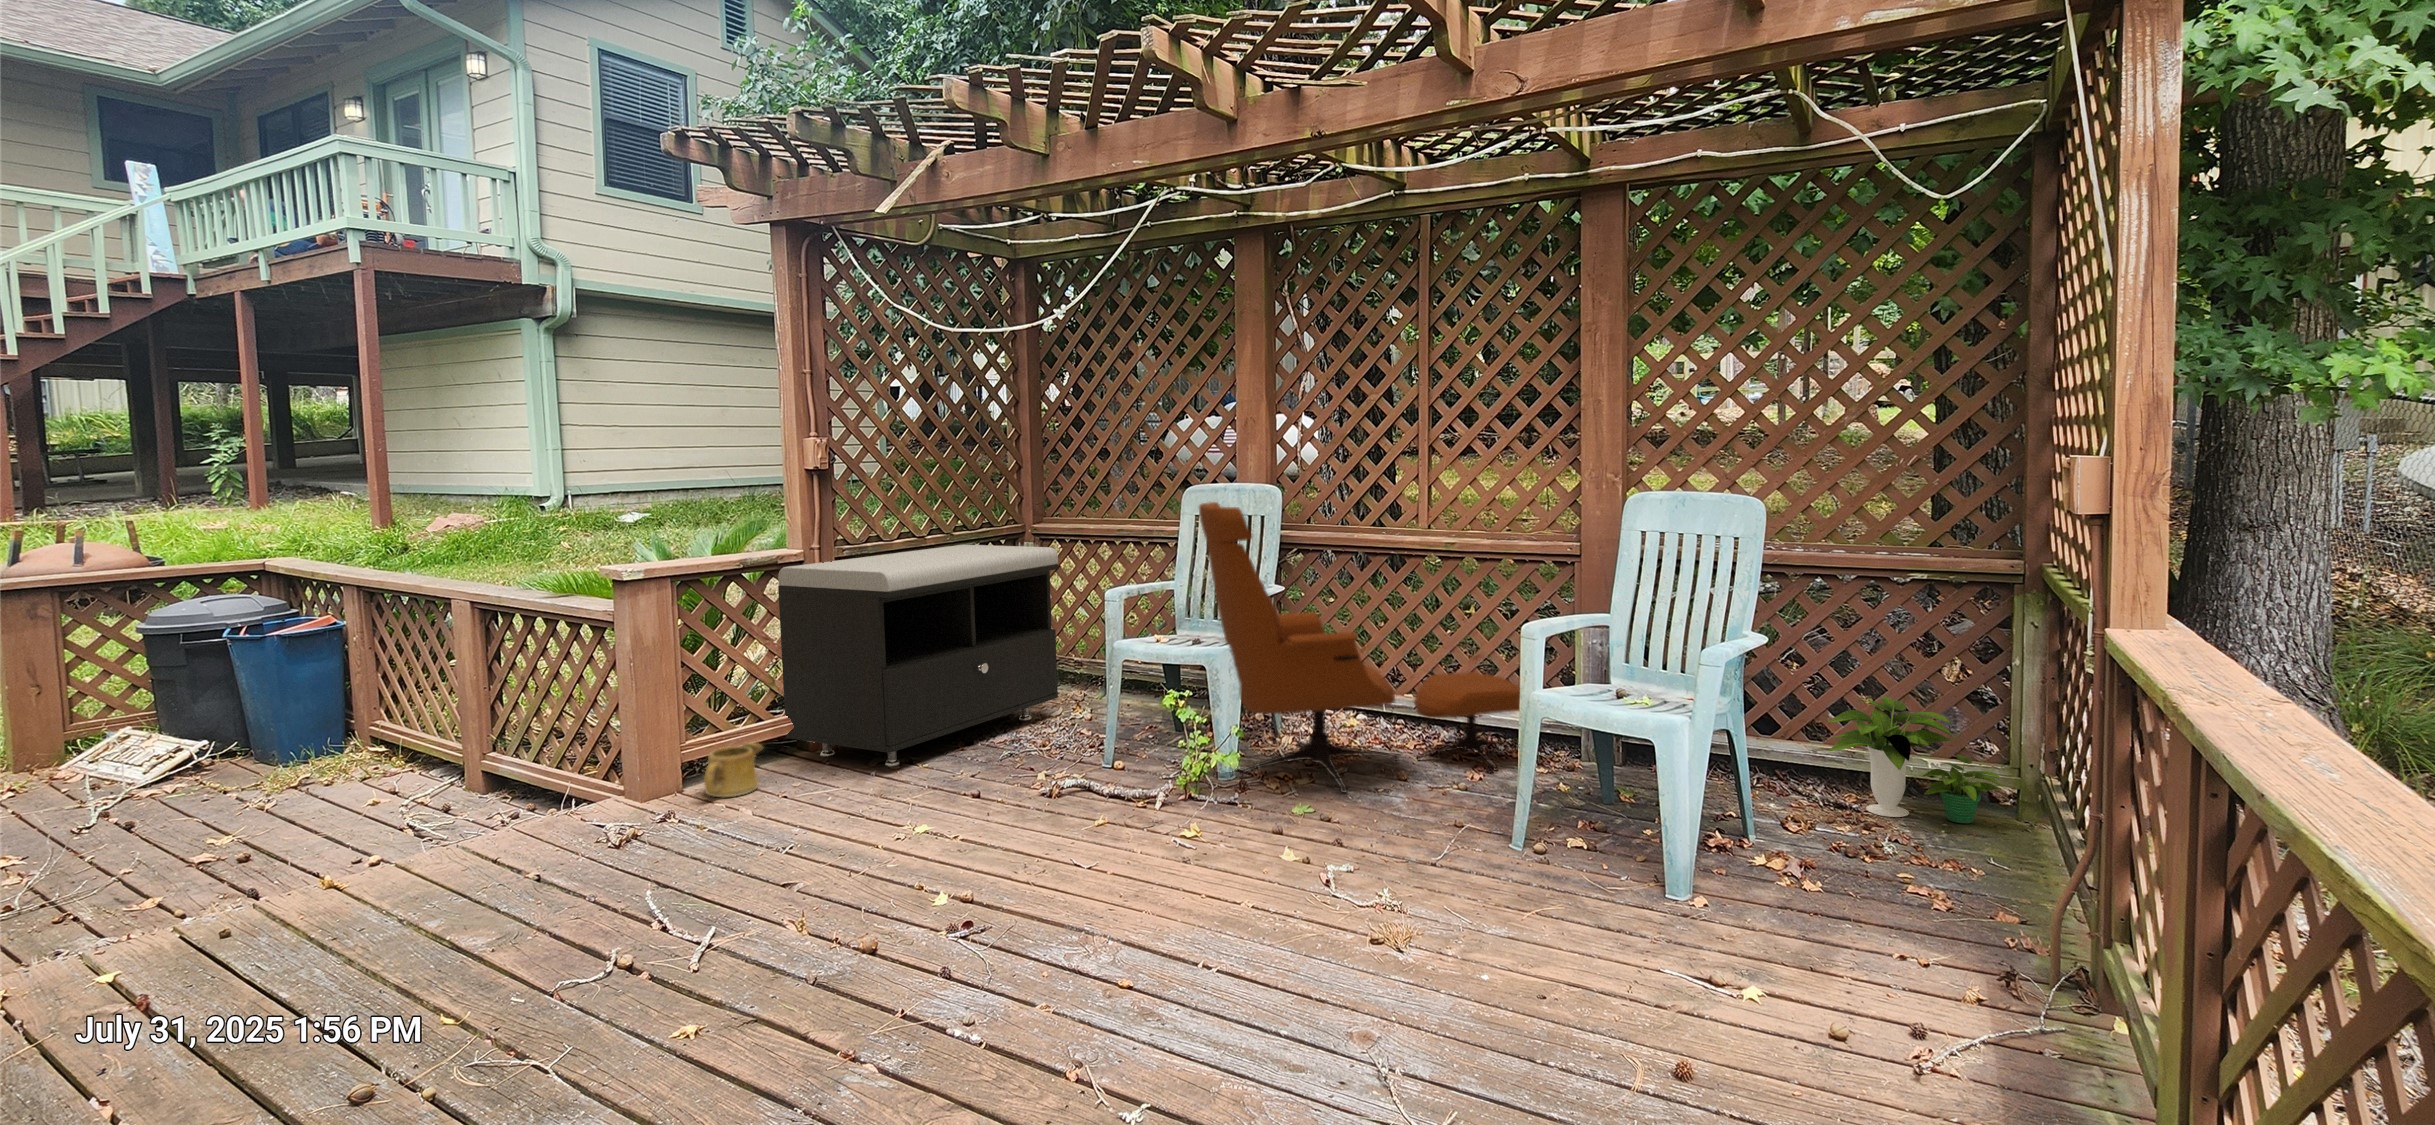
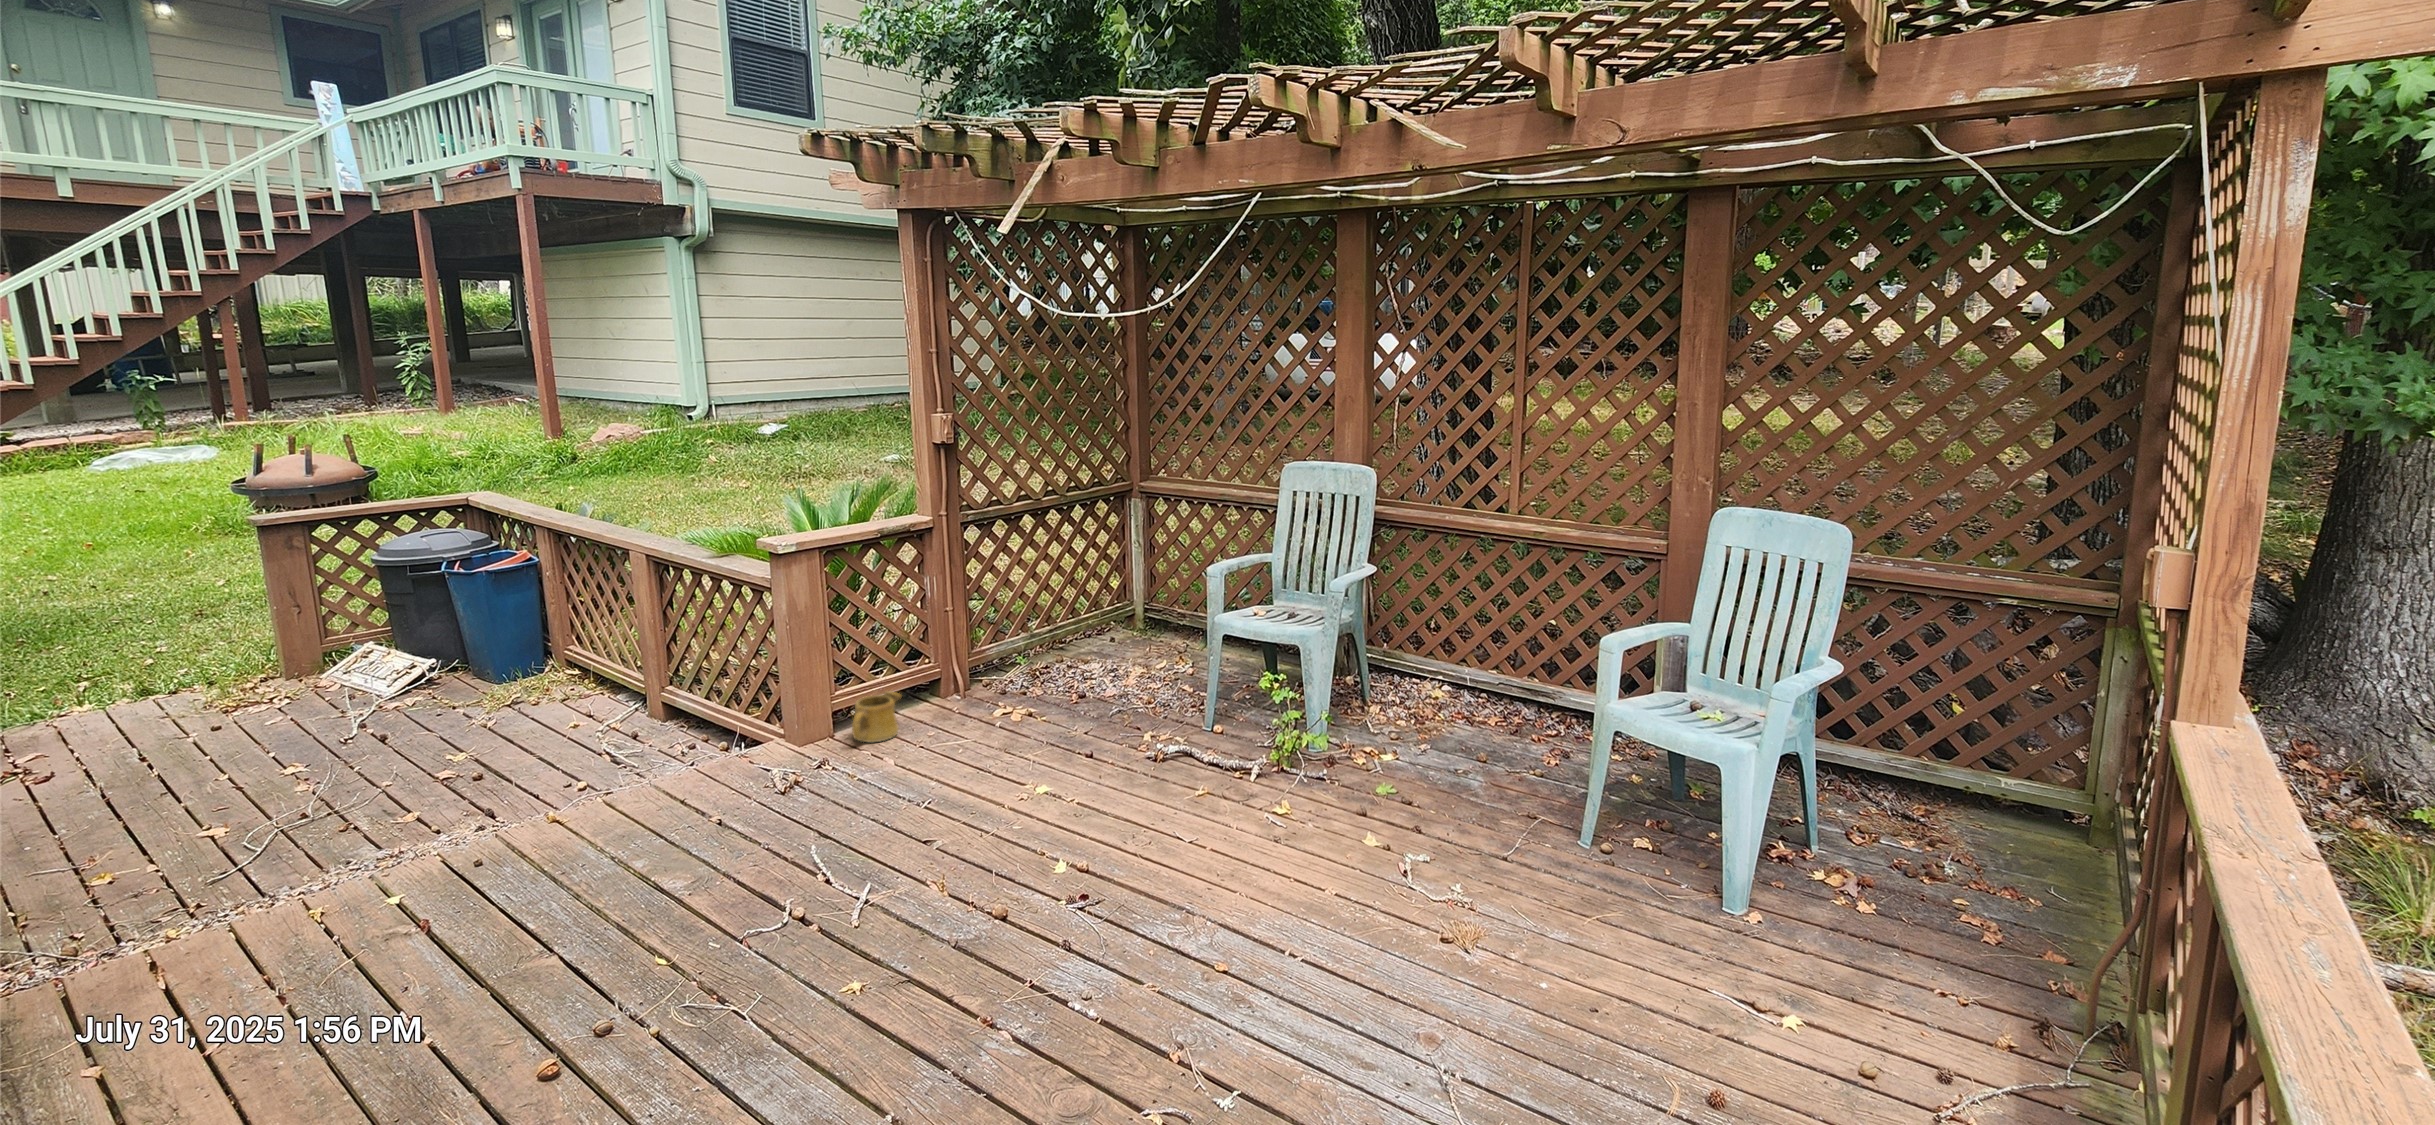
lounge chair: present [1199,502,1520,792] -> none [1300,486,1612,770]
storage bench: present [778,545,1059,767] -> none [913,499,1167,716]
potted plant: present [1828,696,2003,823] -> none [1903,712,2077,843]

